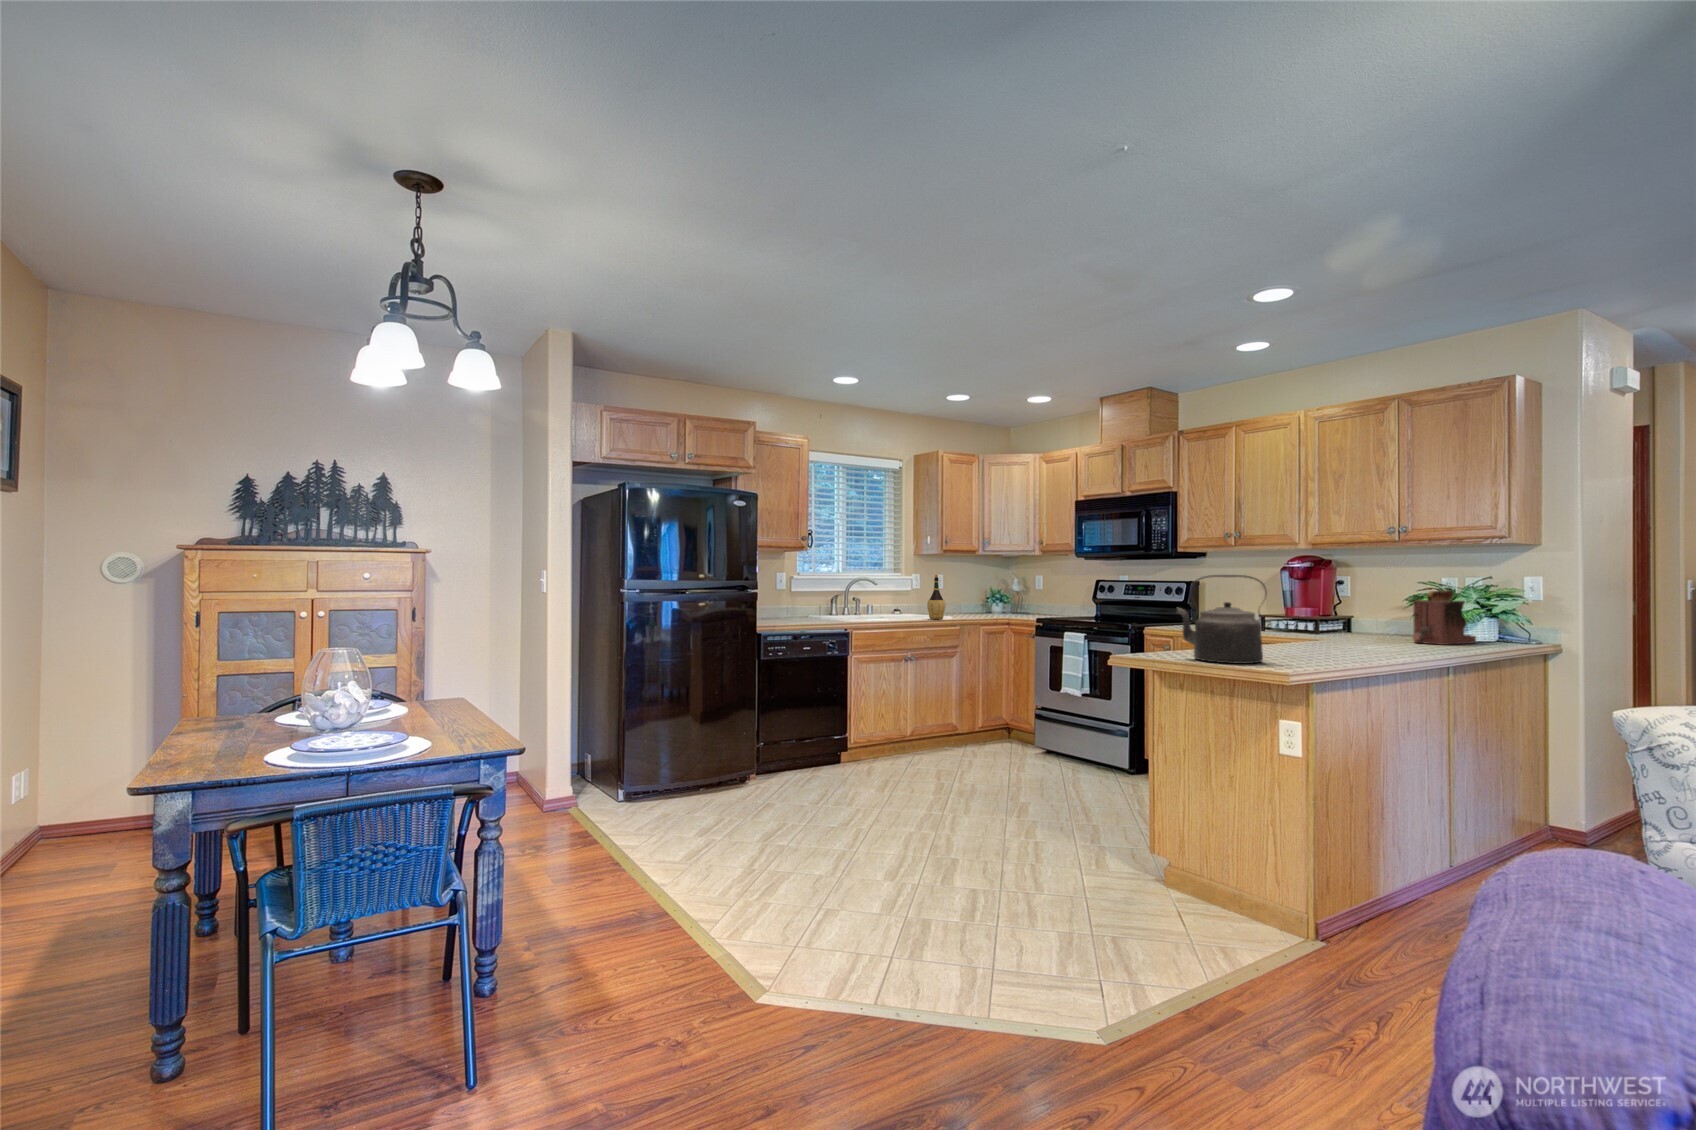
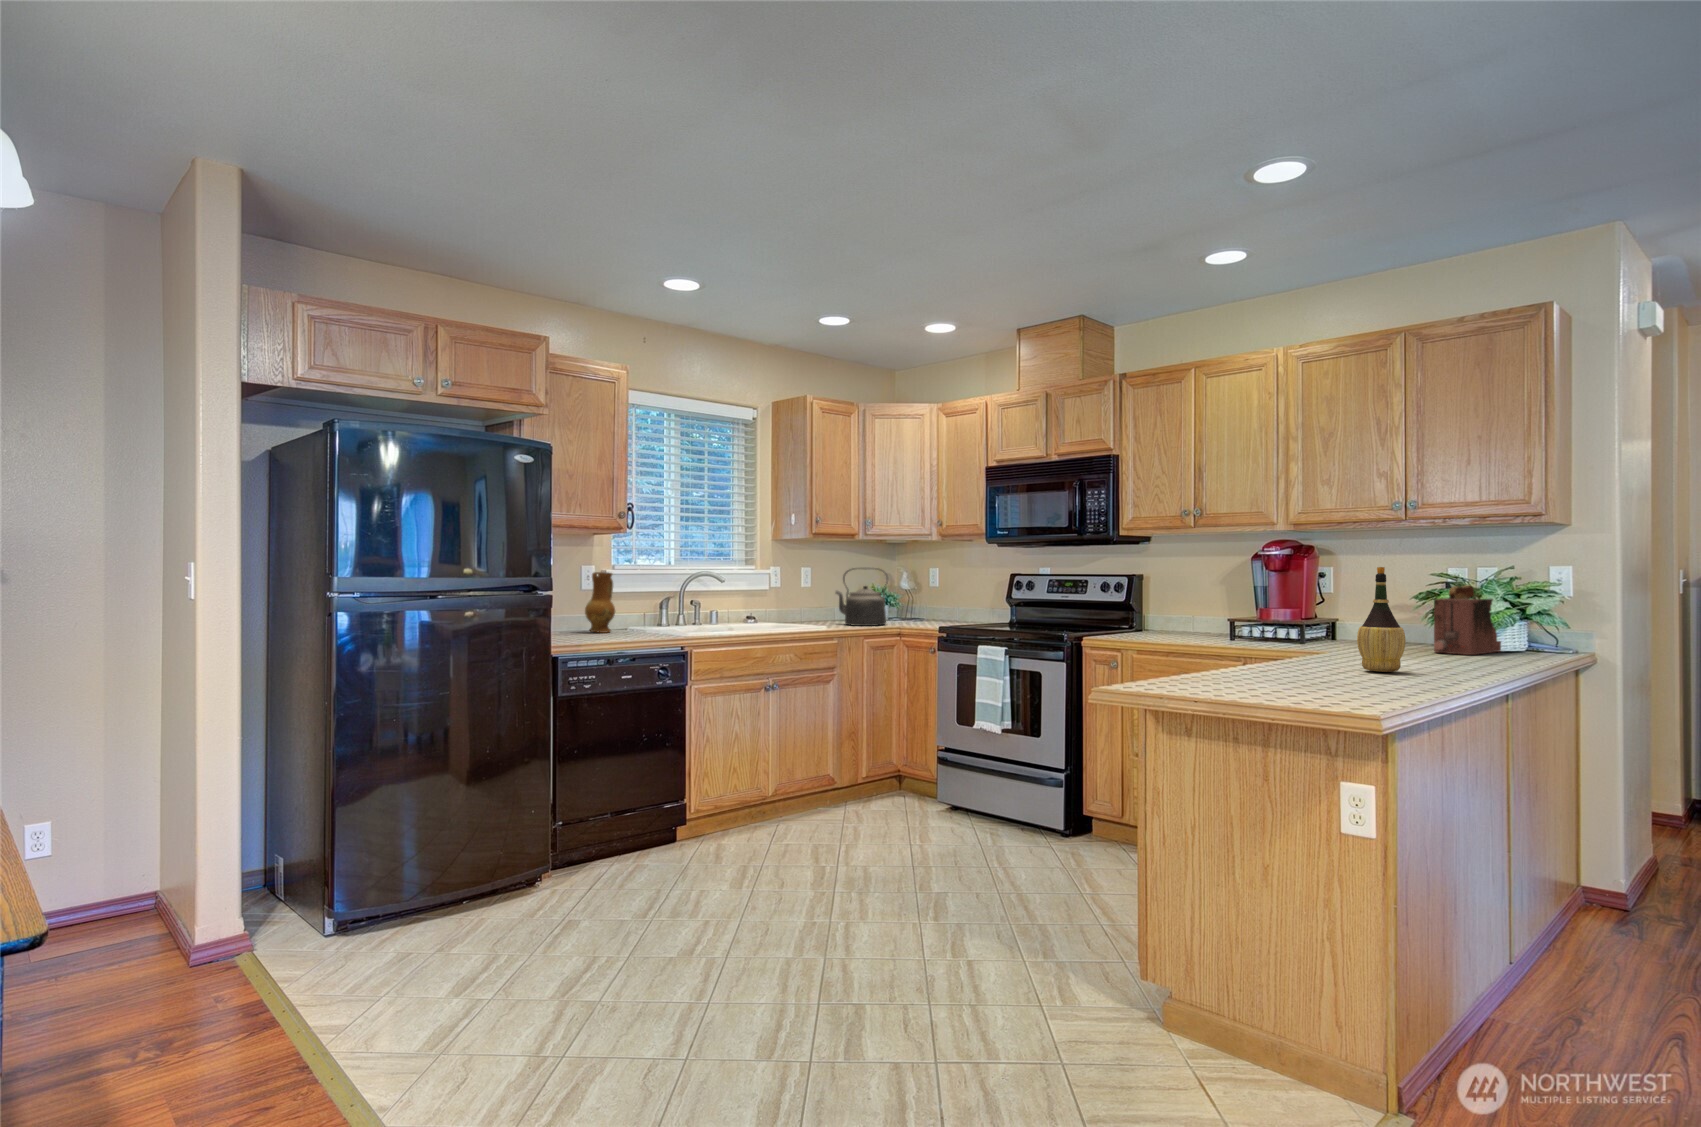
wine bottle: present [927,574,945,619] -> present [1357,567,1406,672]
kettle: present [1177,575,1267,664] -> present [836,568,888,626]
ceramic jug: none [781,577,801,619] -> present [585,572,615,633]

